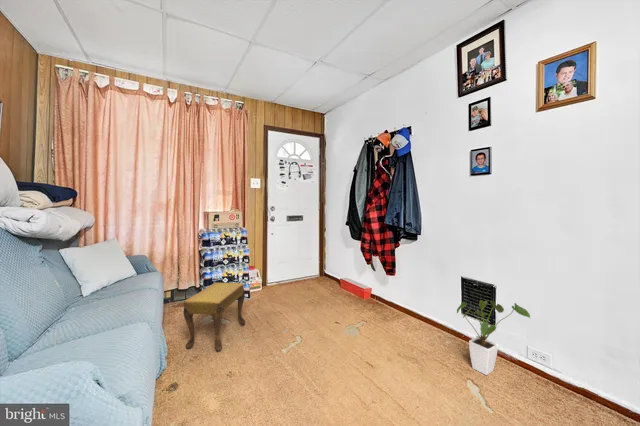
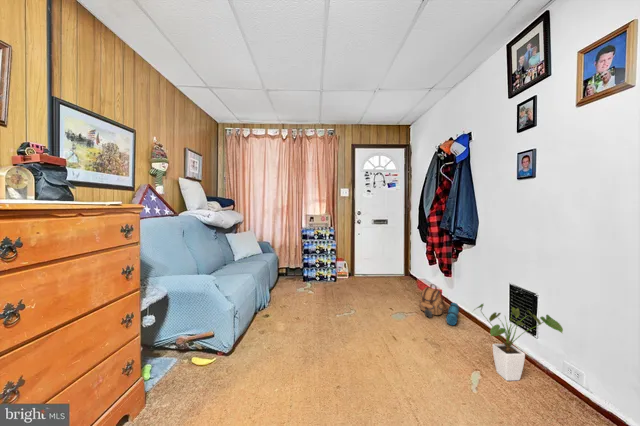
footstool: present [184,283,245,351] -> none [278,265,322,310]
backpack: none [361,285,406,326] -> present [419,284,459,325]

